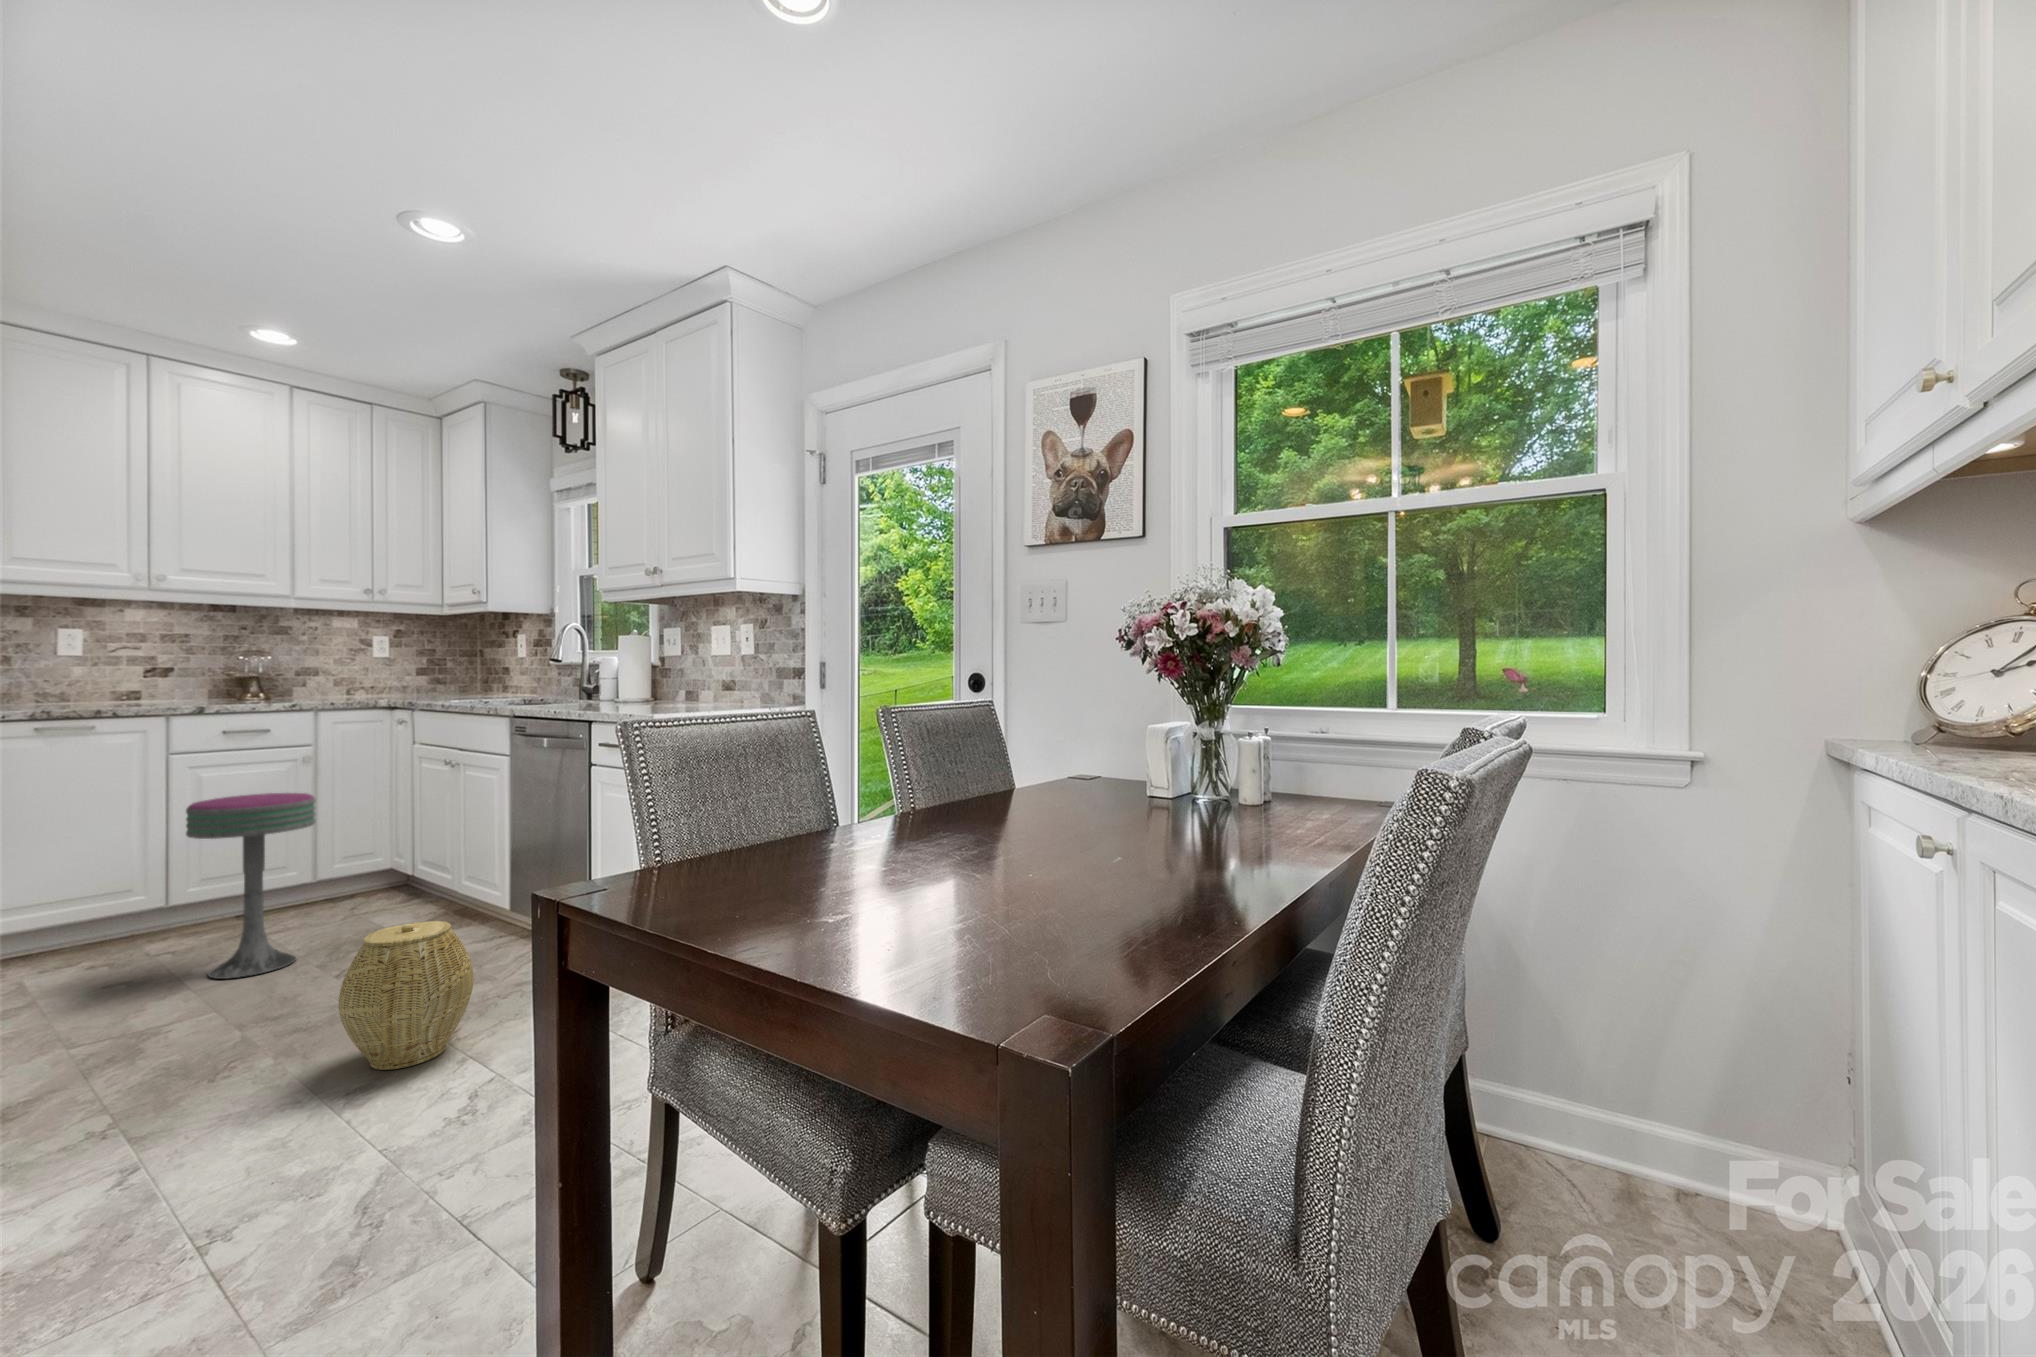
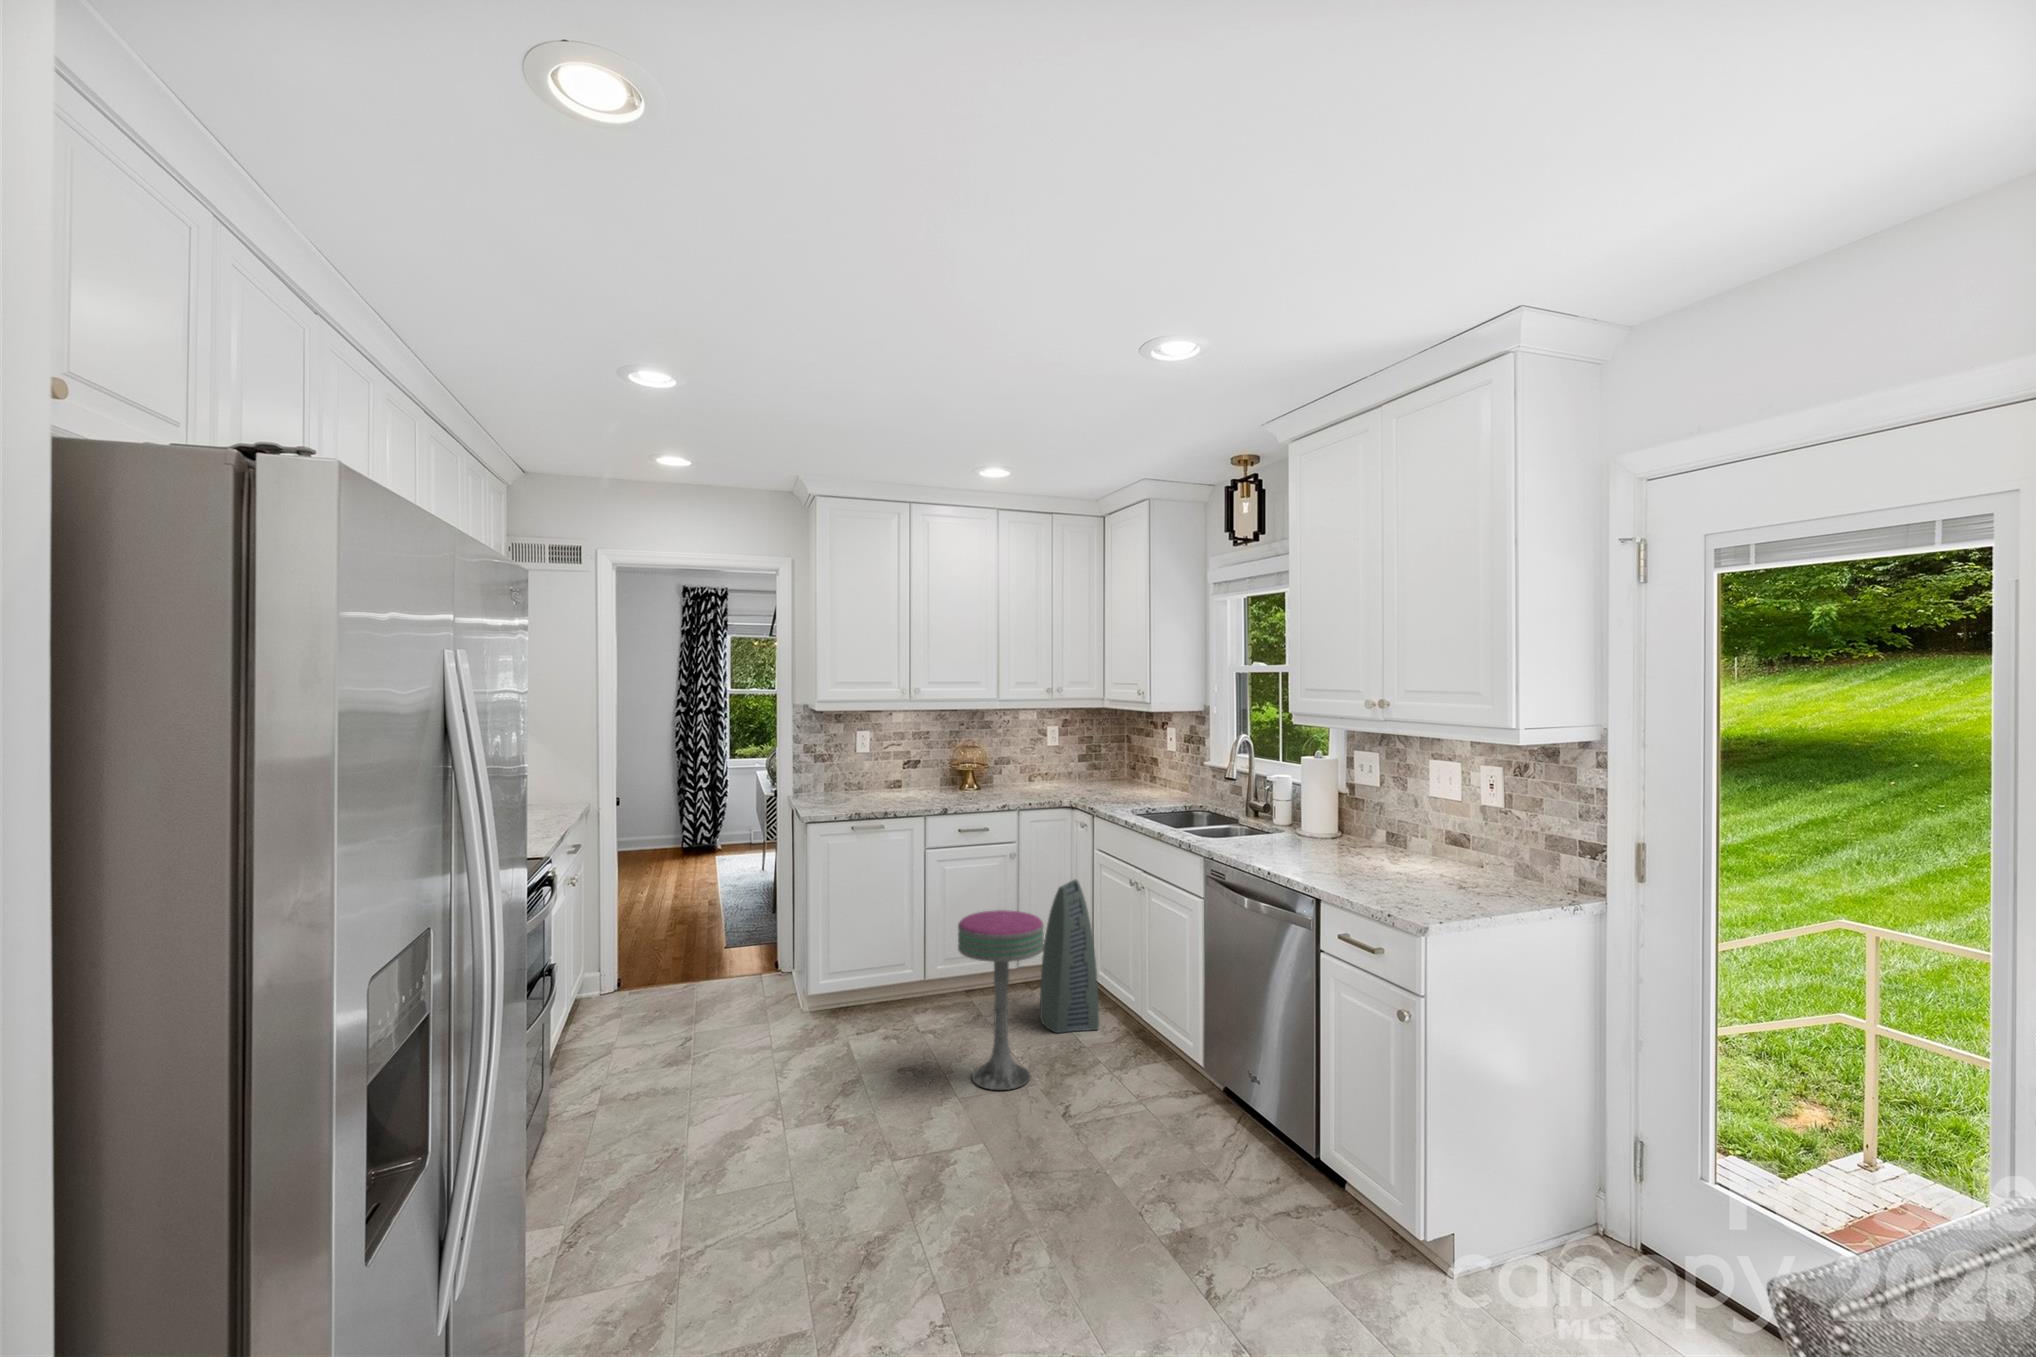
air purifier: none [333,771,409,924] -> present [1040,880,1099,1033]
woven basket: present [338,921,474,1070] -> none [1121,1130,1238,1304]

